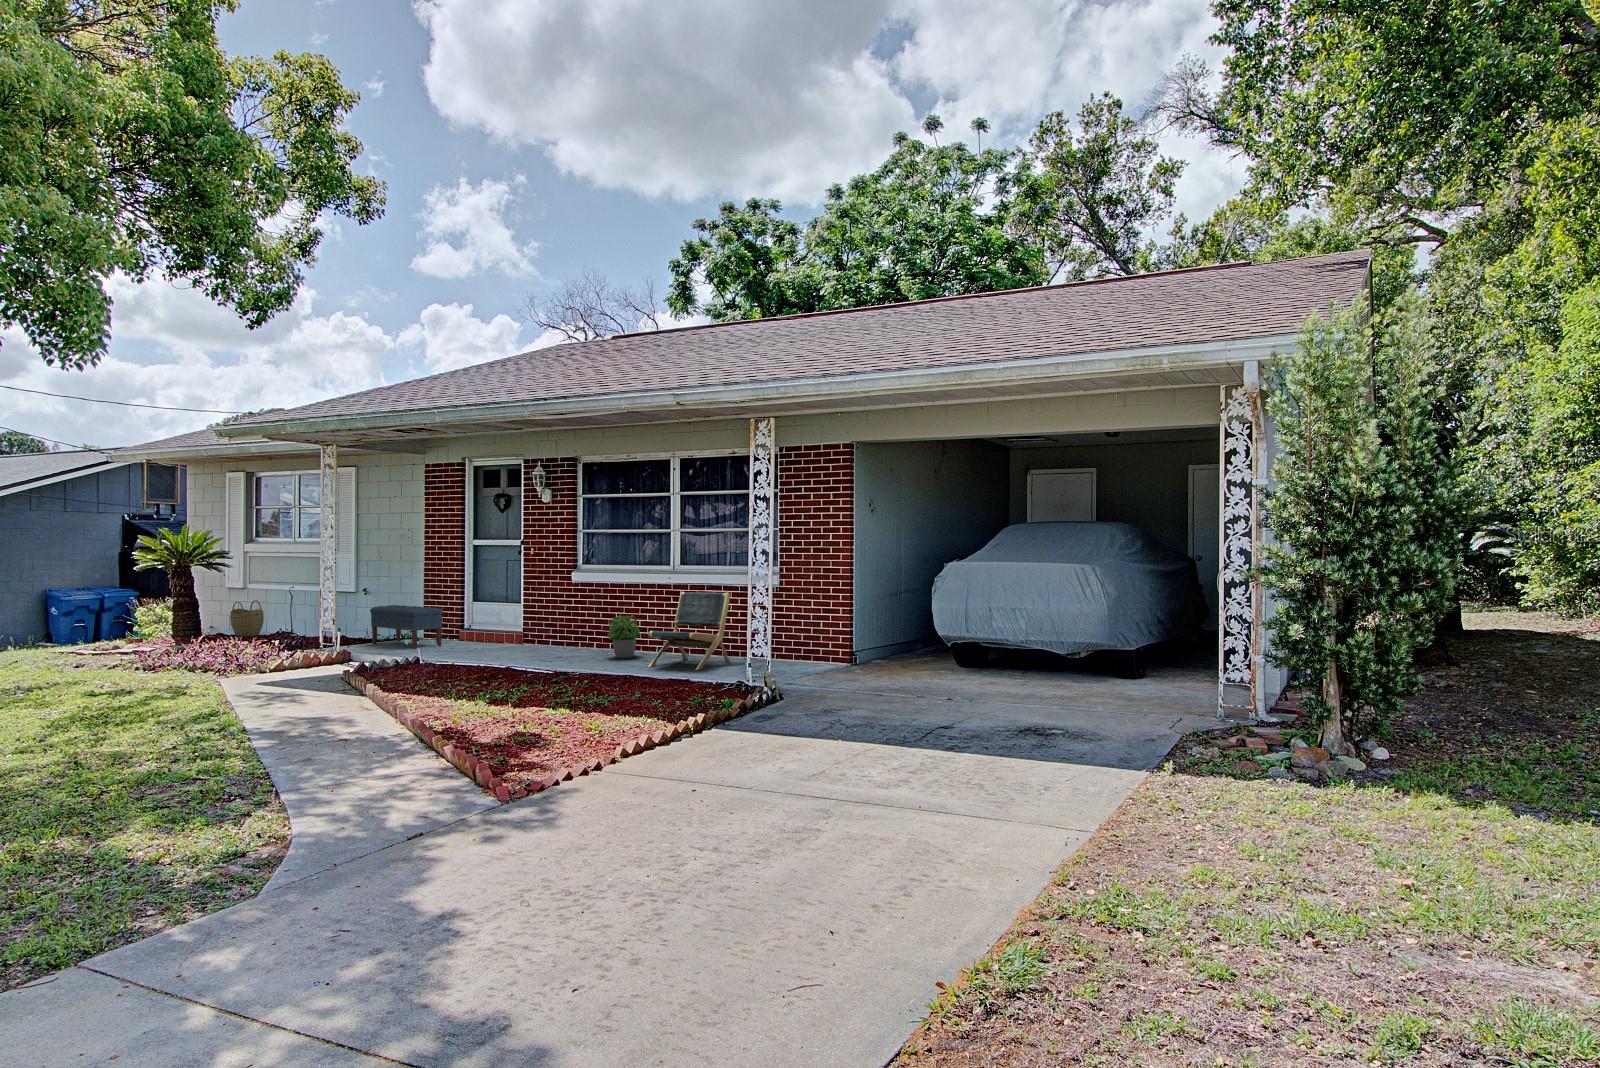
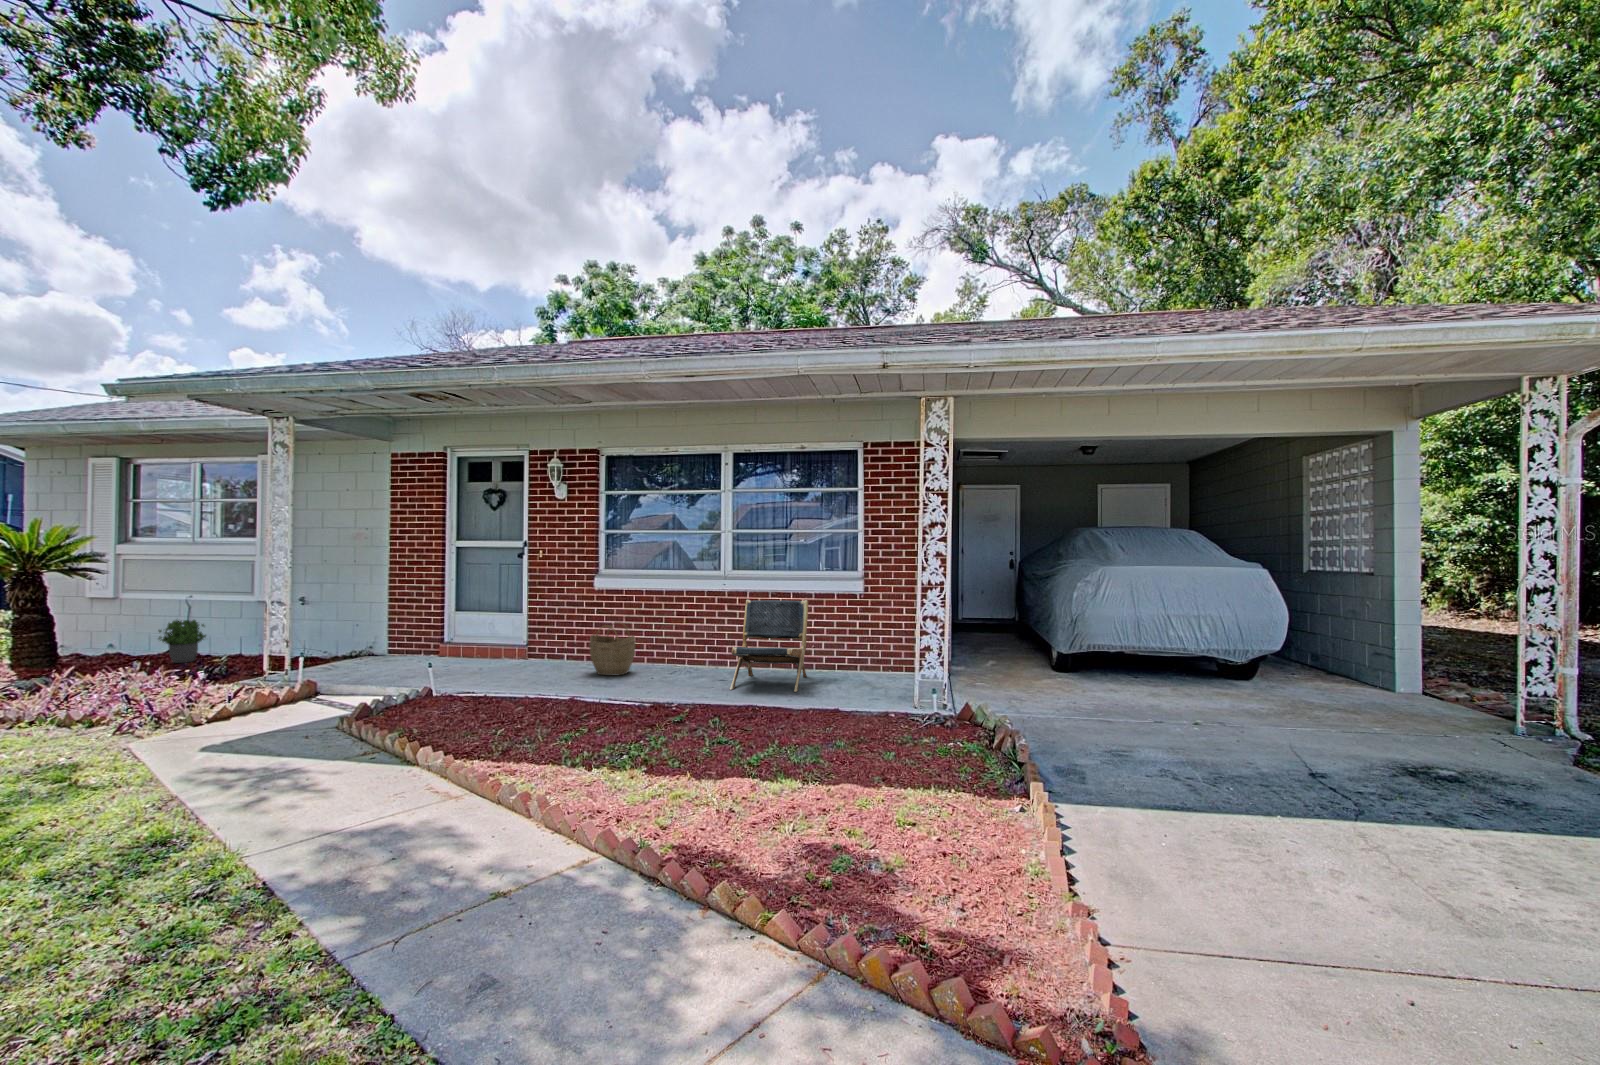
woven basket: present [230,600,264,637] -> present [590,623,635,675]
bench: present [370,605,443,649] -> none [313,619,418,674]
potted plant: present [608,614,640,658] -> present [158,620,206,663]

